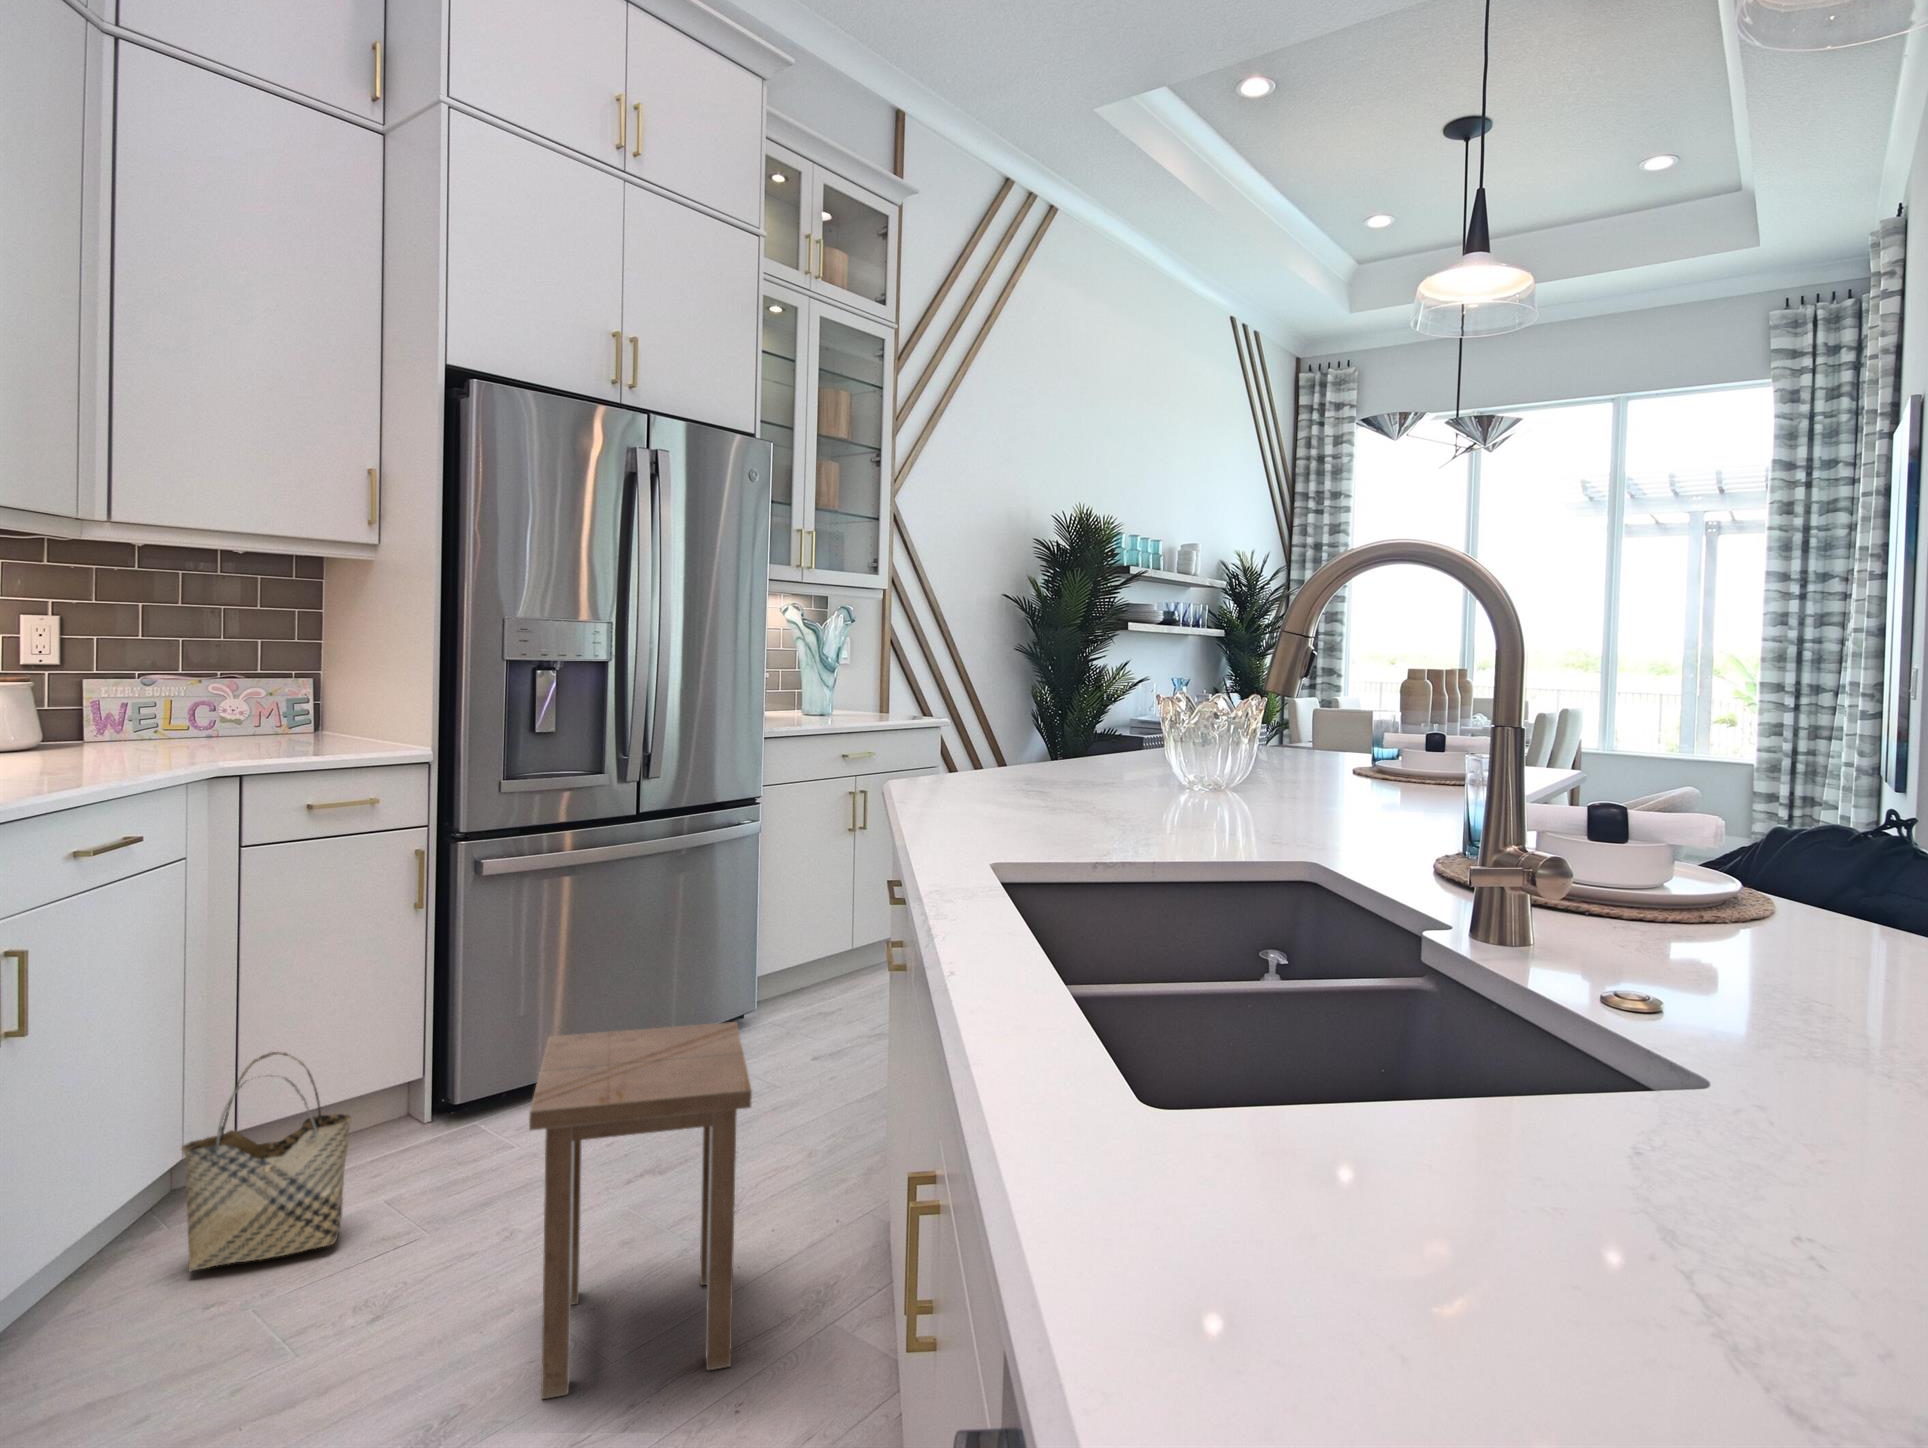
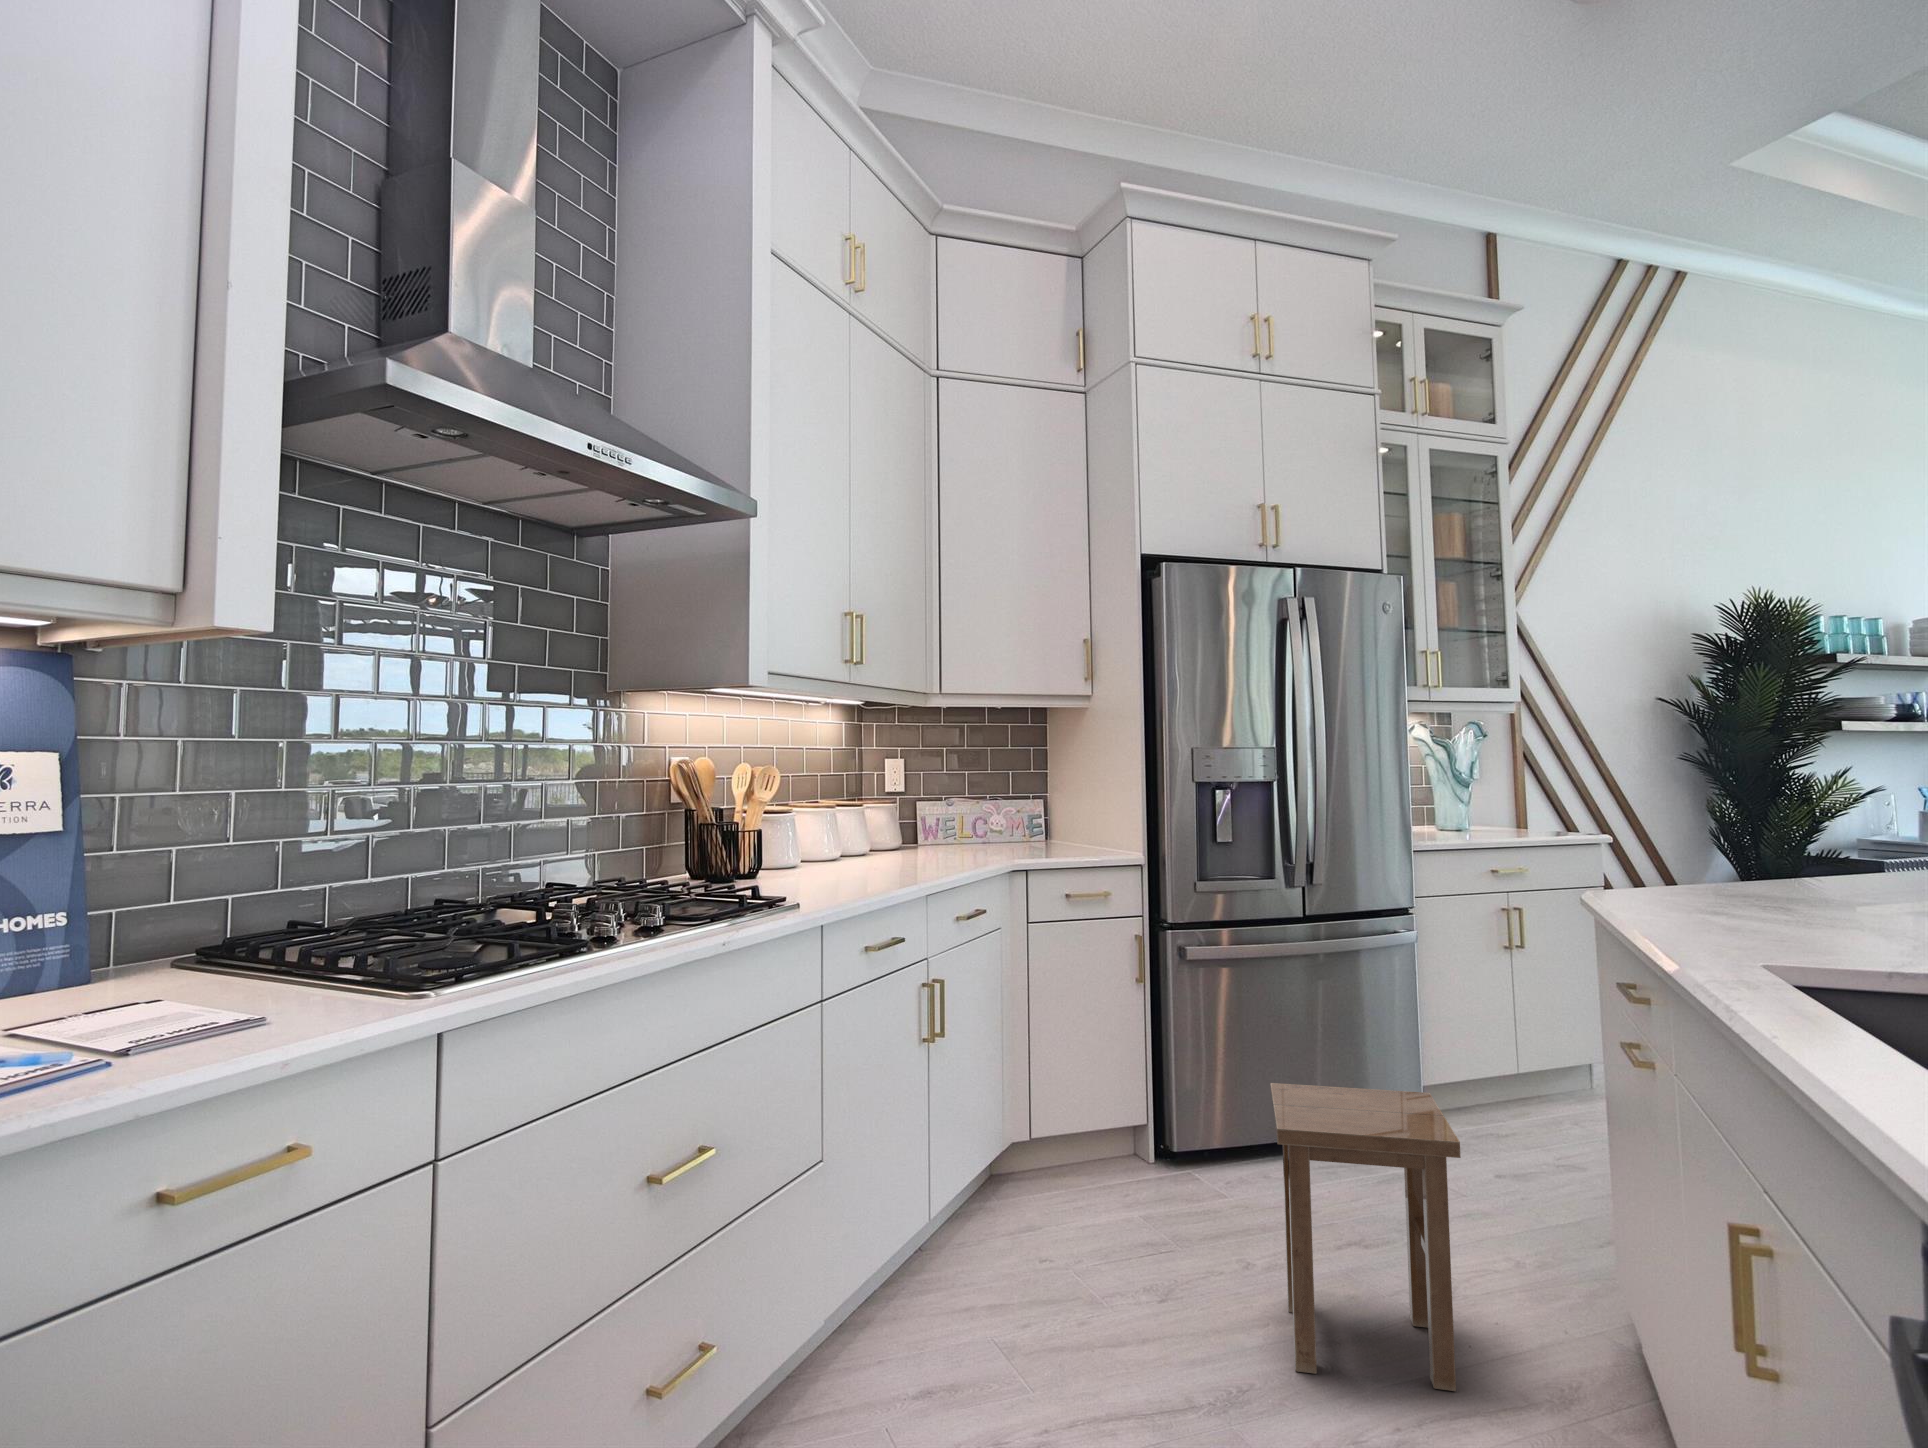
woven basket: present [181,1052,351,1271] -> none [1010,1076,1114,1231]

